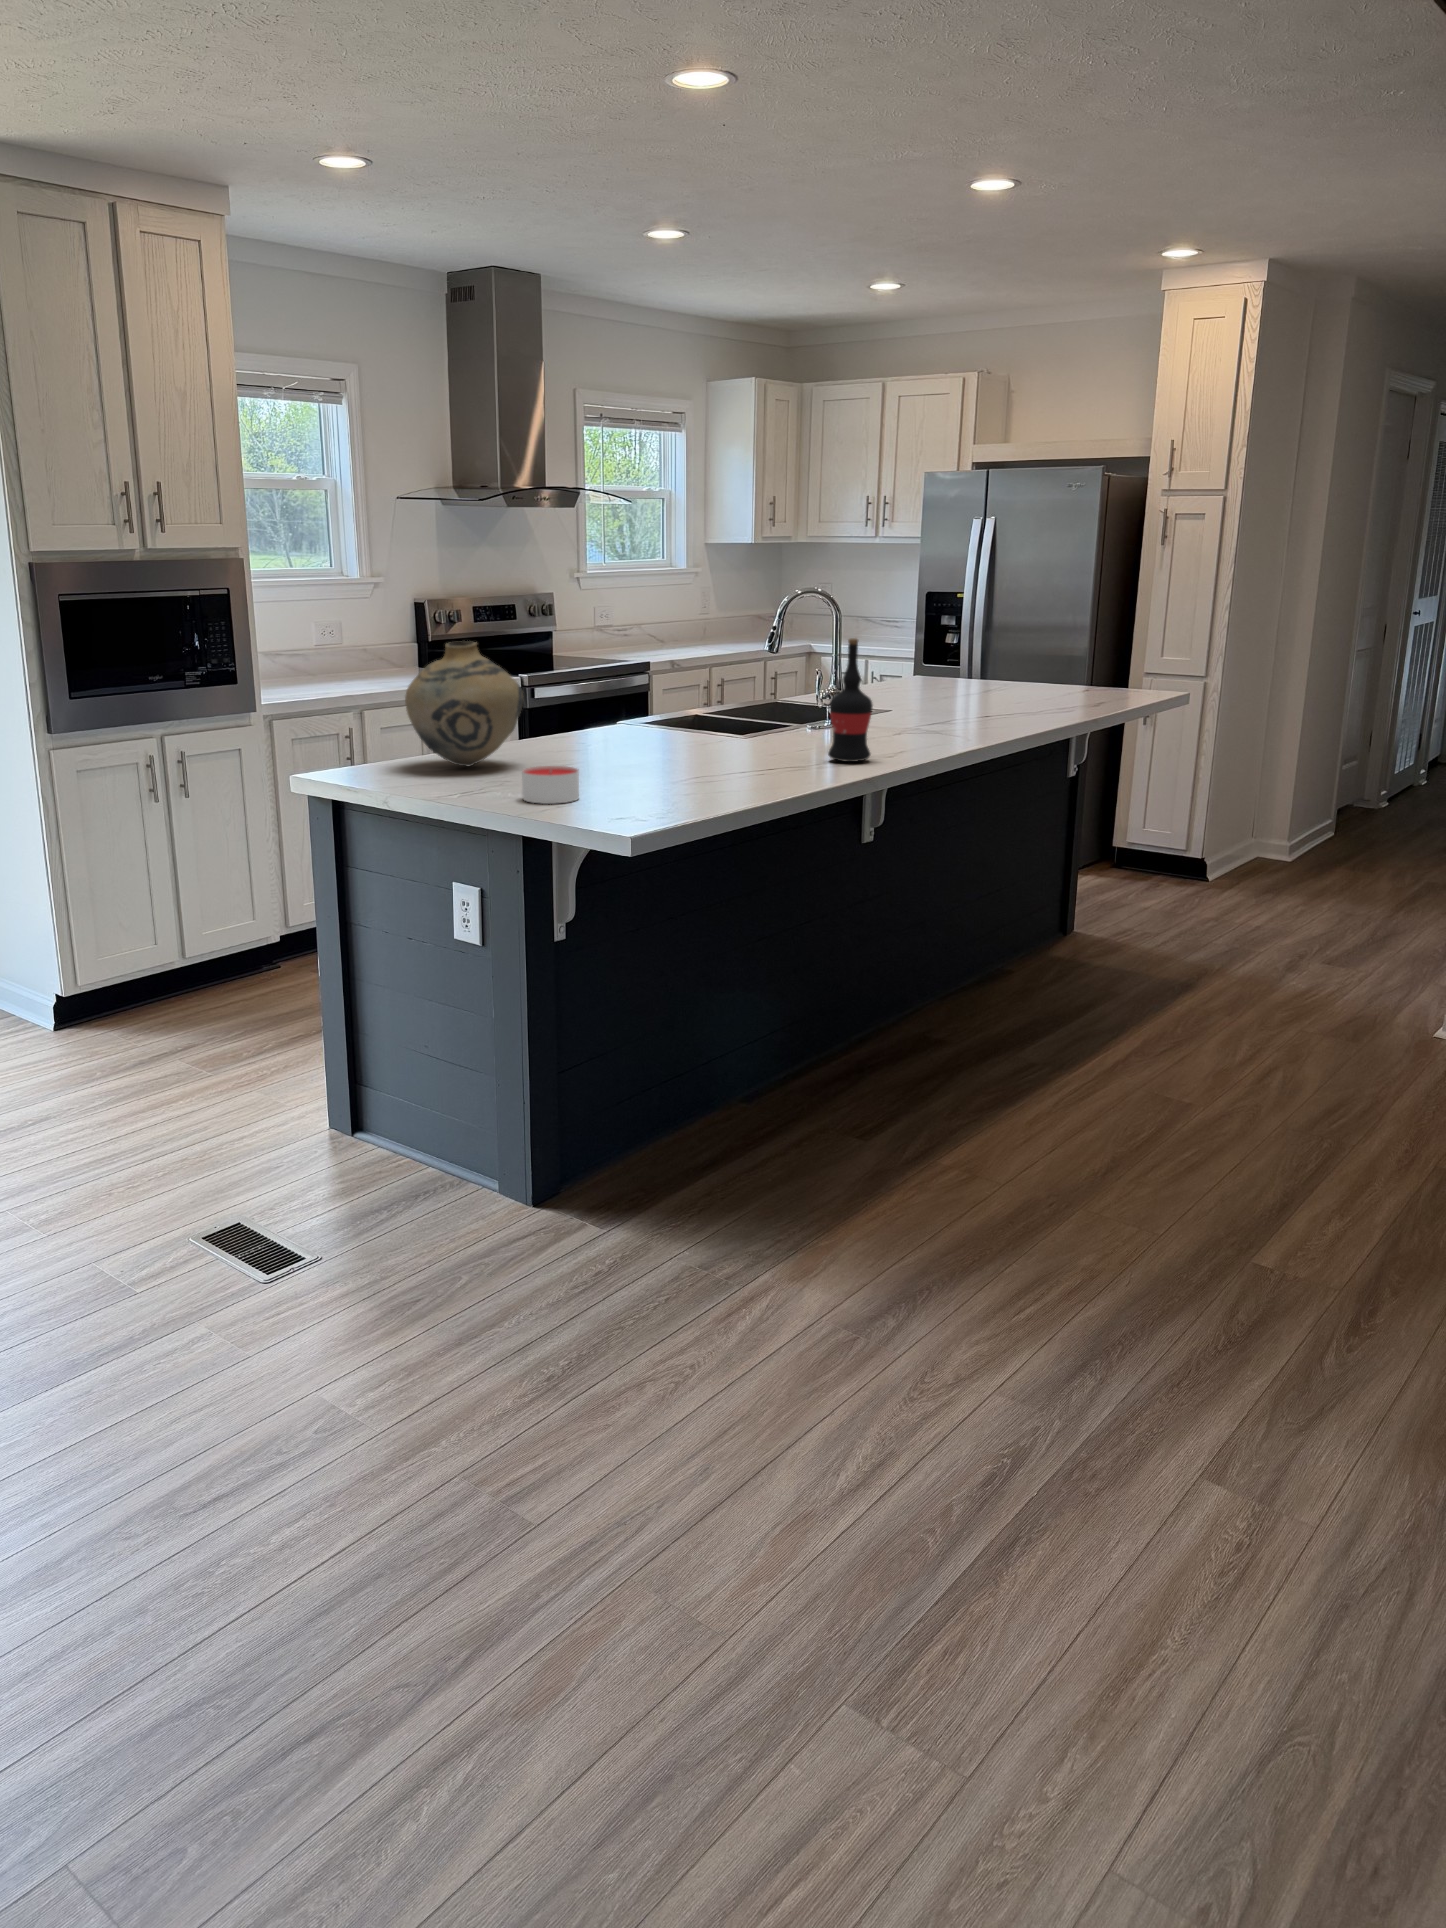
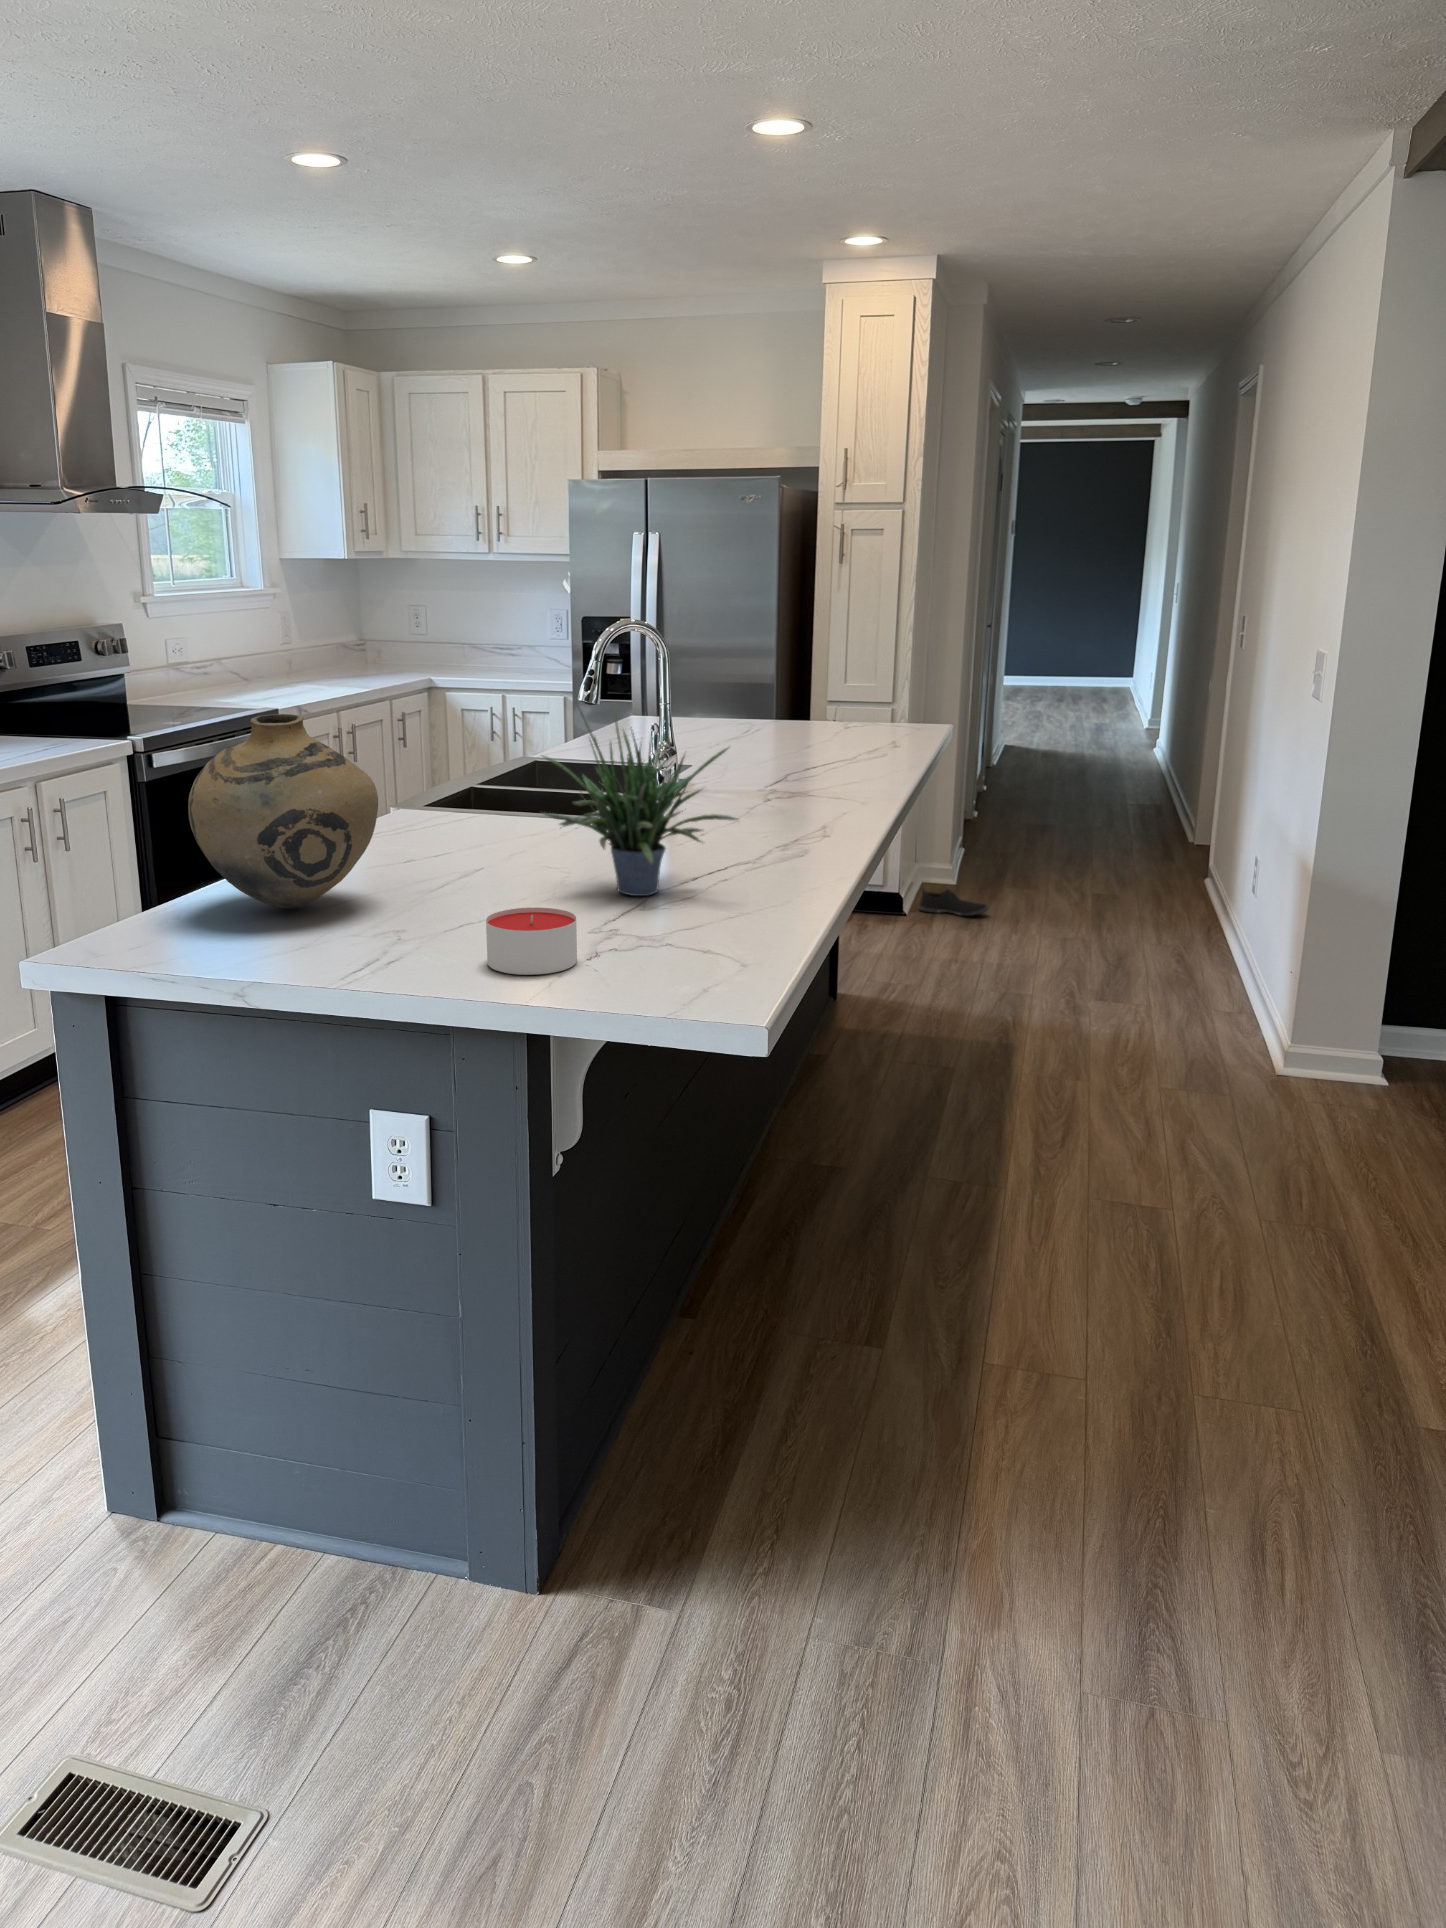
potted plant: none [618,635,742,777] -> present [542,701,738,896]
wine bottle: present [828,638,873,762] -> none [769,685,827,848]
shoe: none [1222,860,1288,890] -> present [919,889,988,916]

